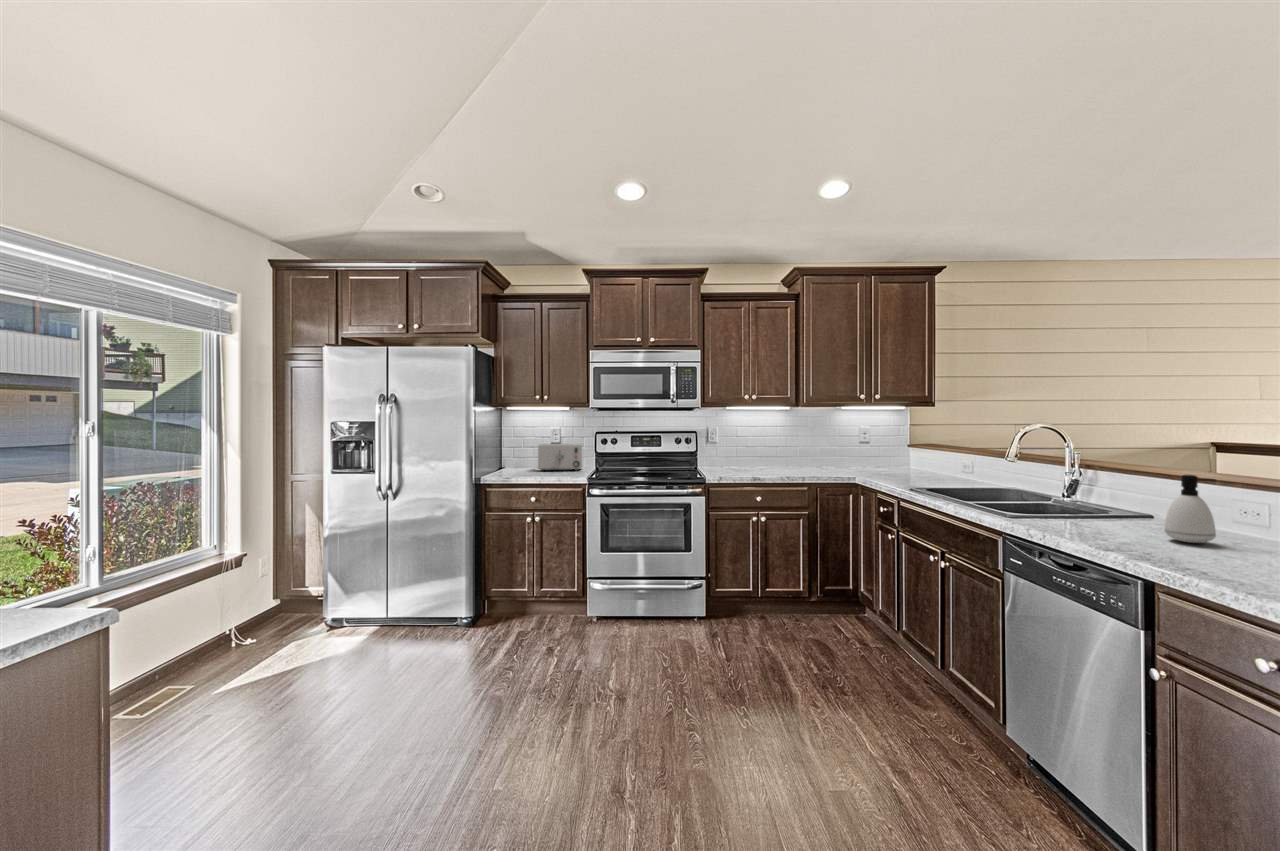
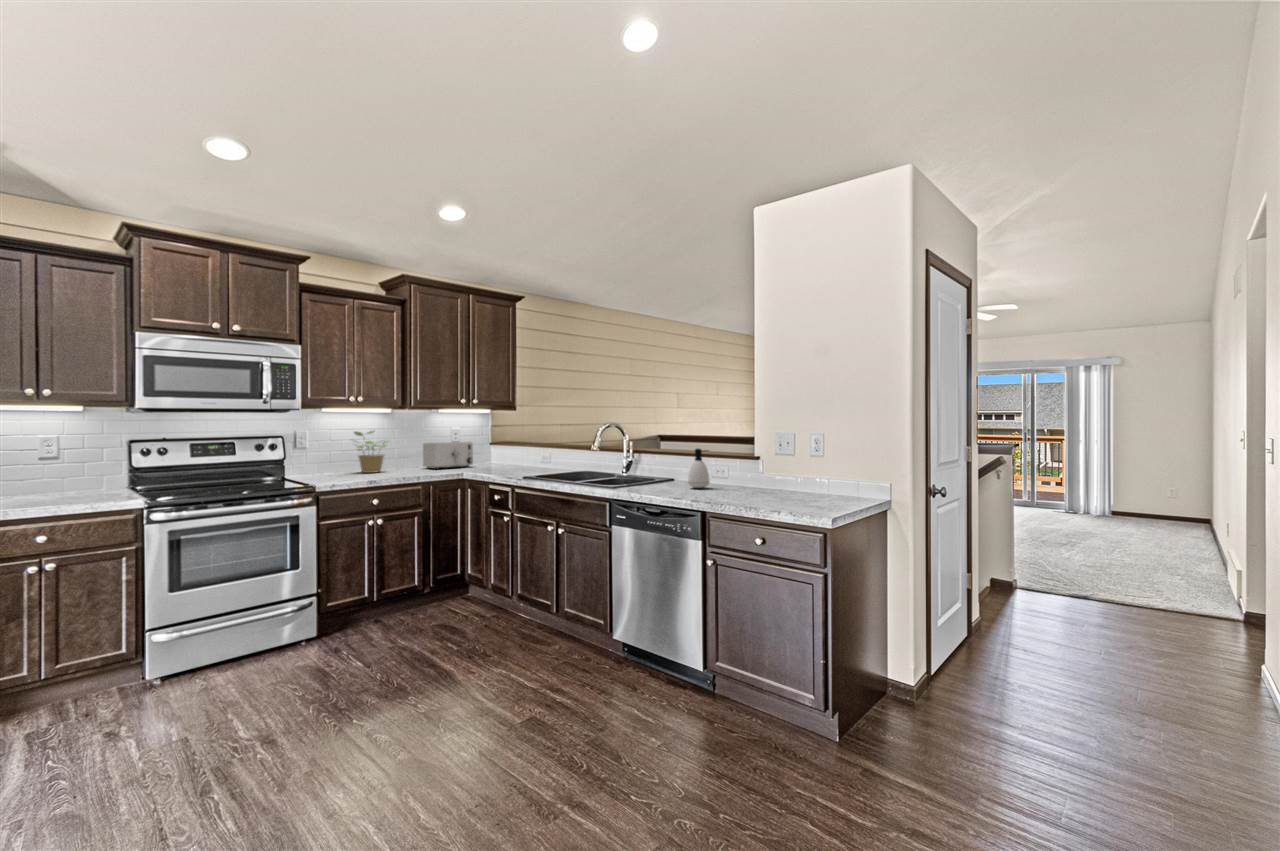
potted plant: none [751,427,788,468] -> present [354,431,386,473]
toaster: present [538,444,583,471] -> present [423,442,473,469]

